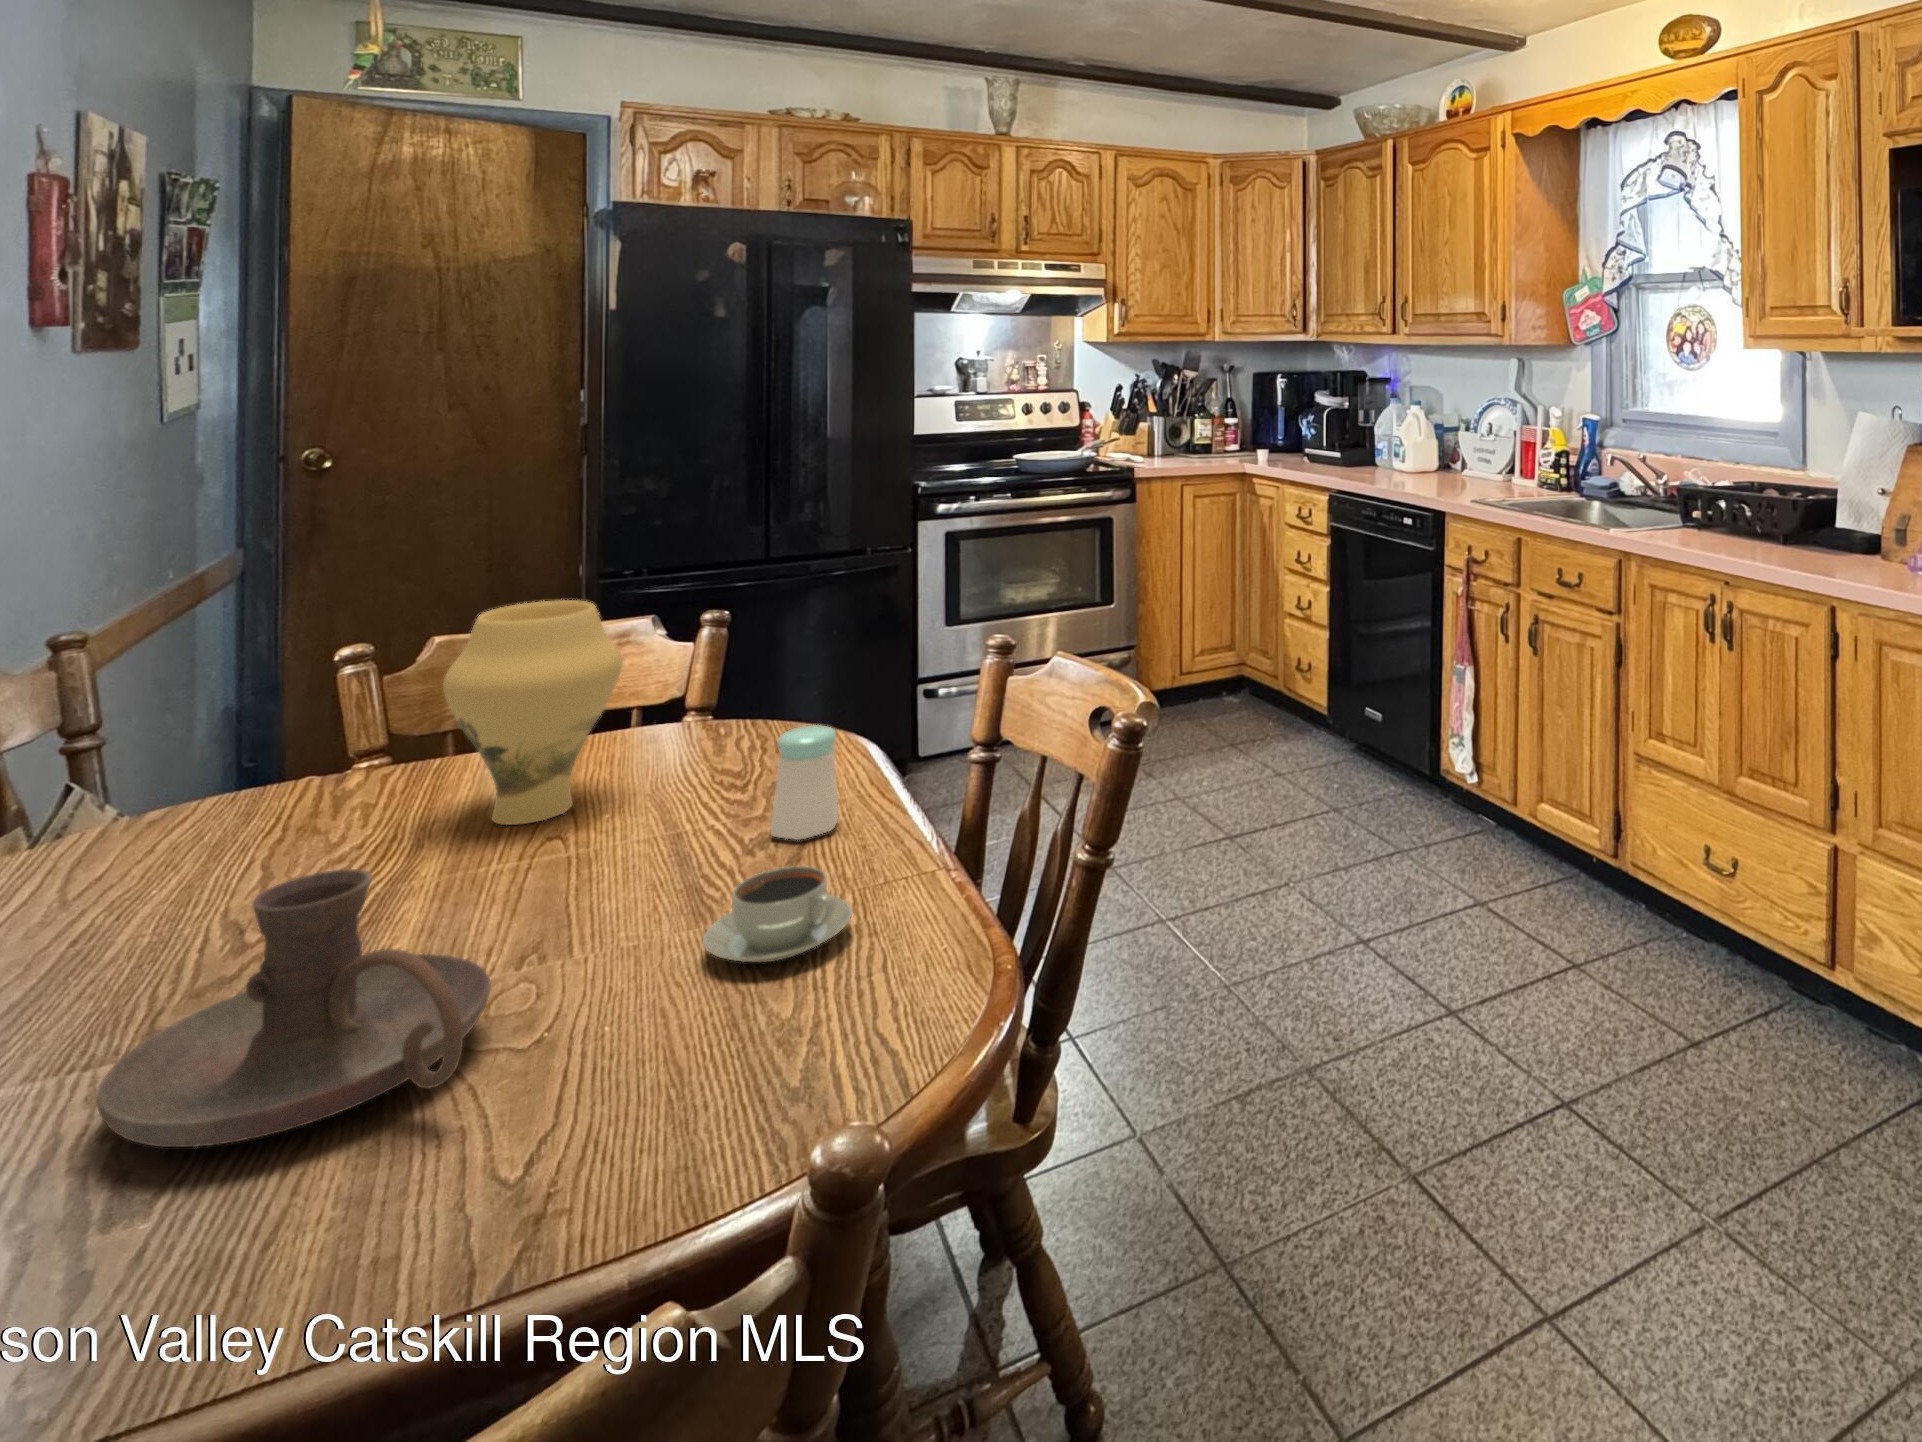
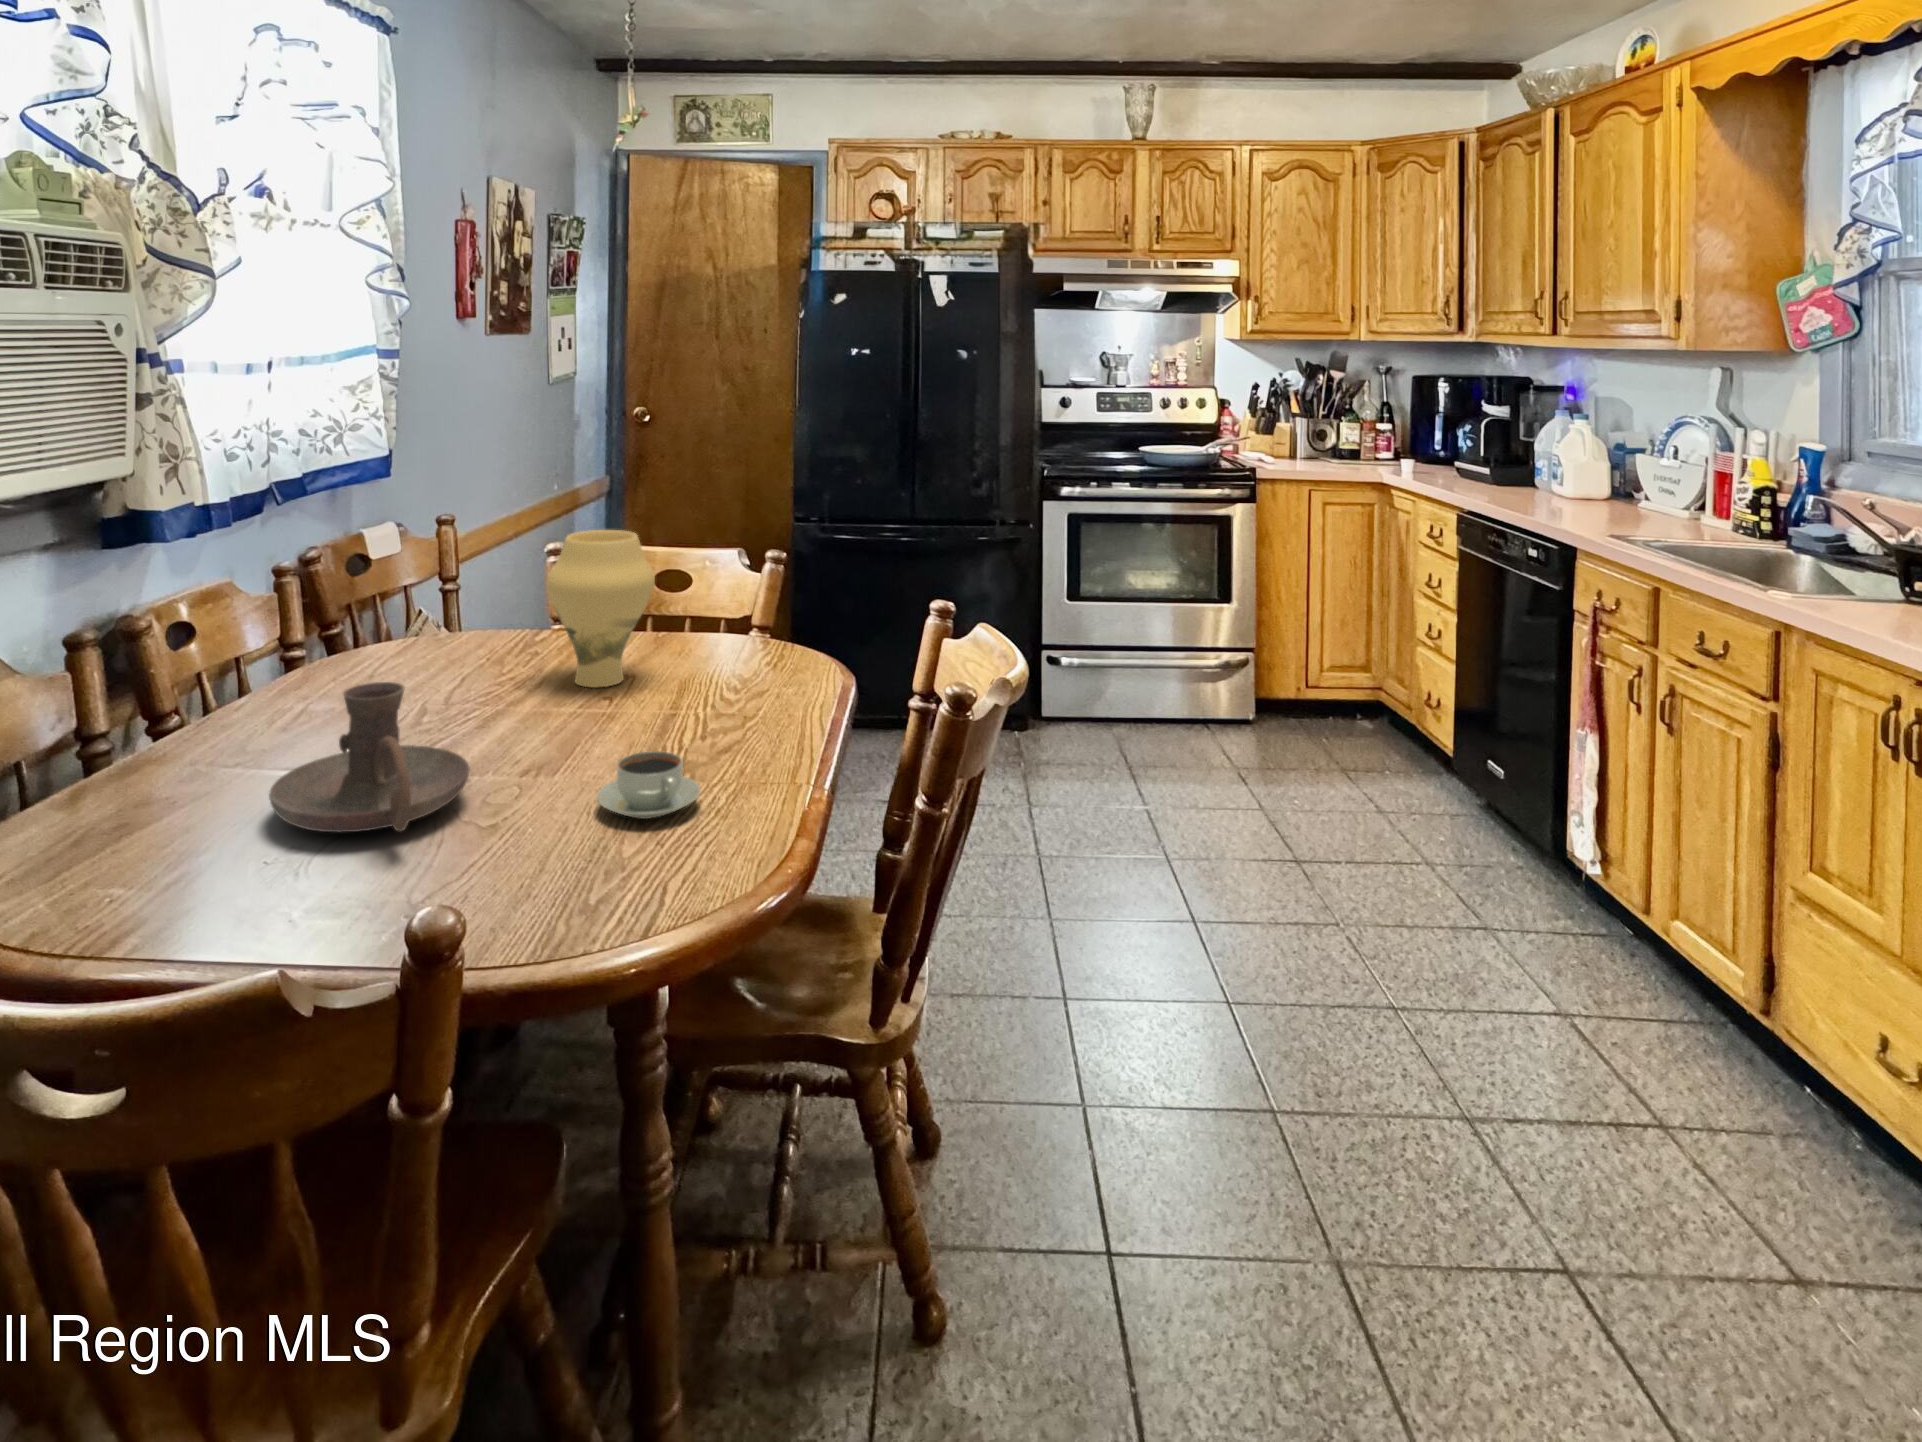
salt shaker: present [771,725,839,840] -> none [709,651,761,739]

